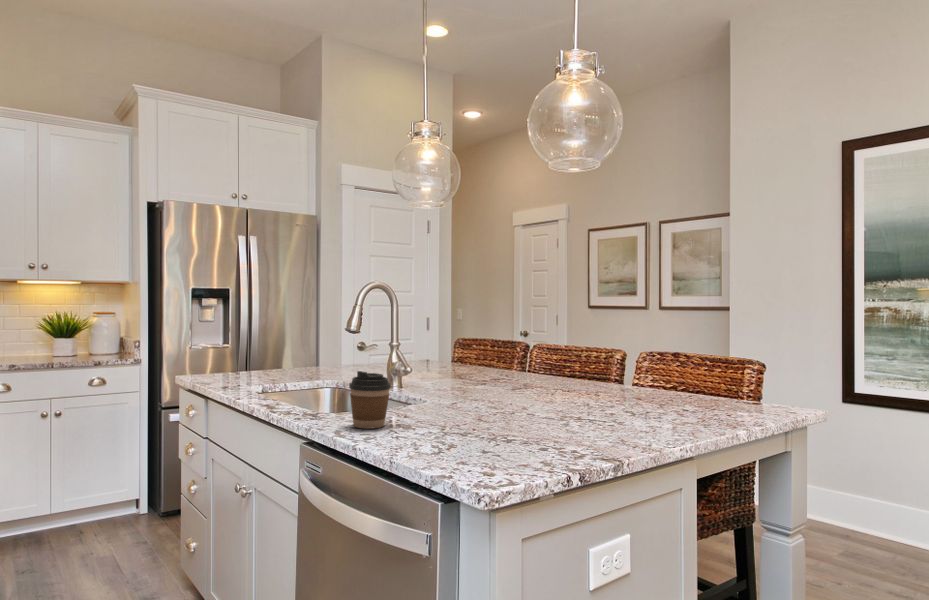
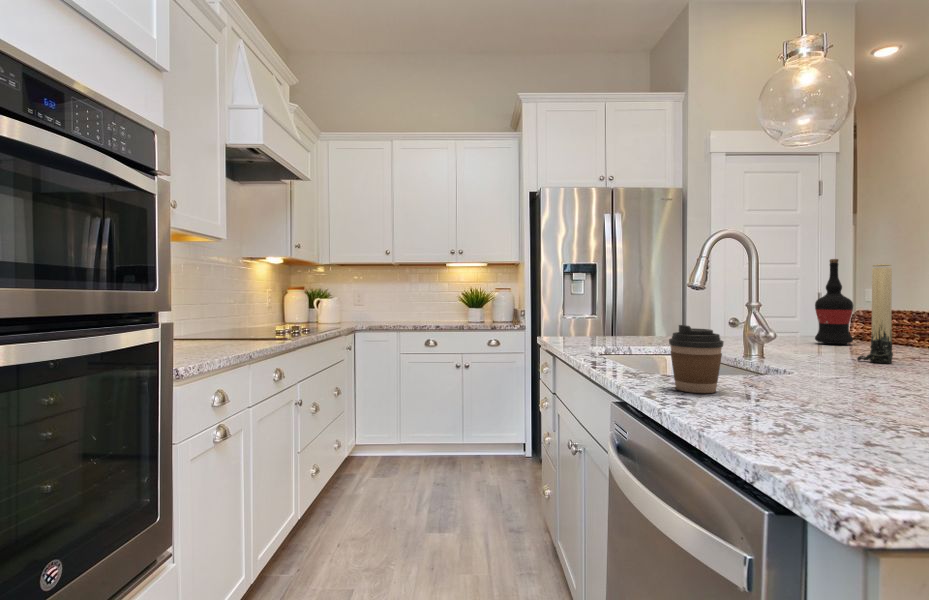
wine bottle: none [432,299,457,369] -> present [815,259,853,344]
candle: none [463,312,484,387] -> present [857,264,893,363]

